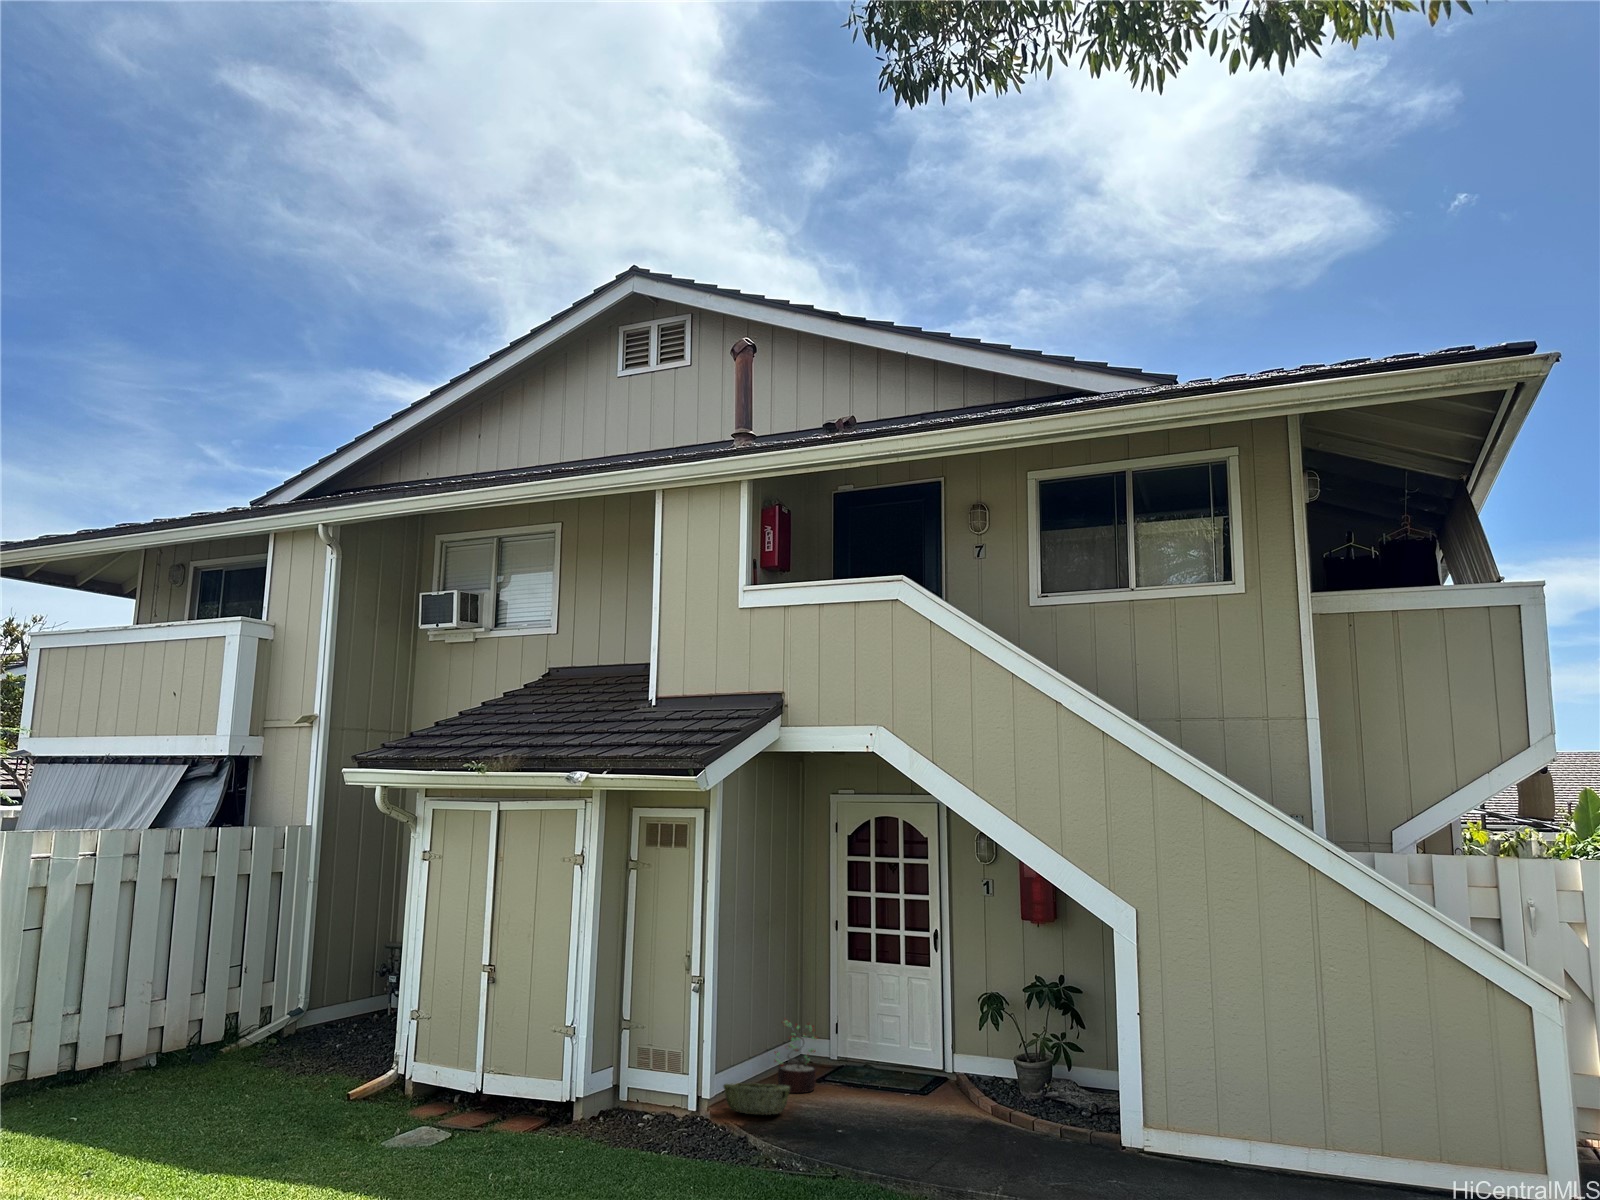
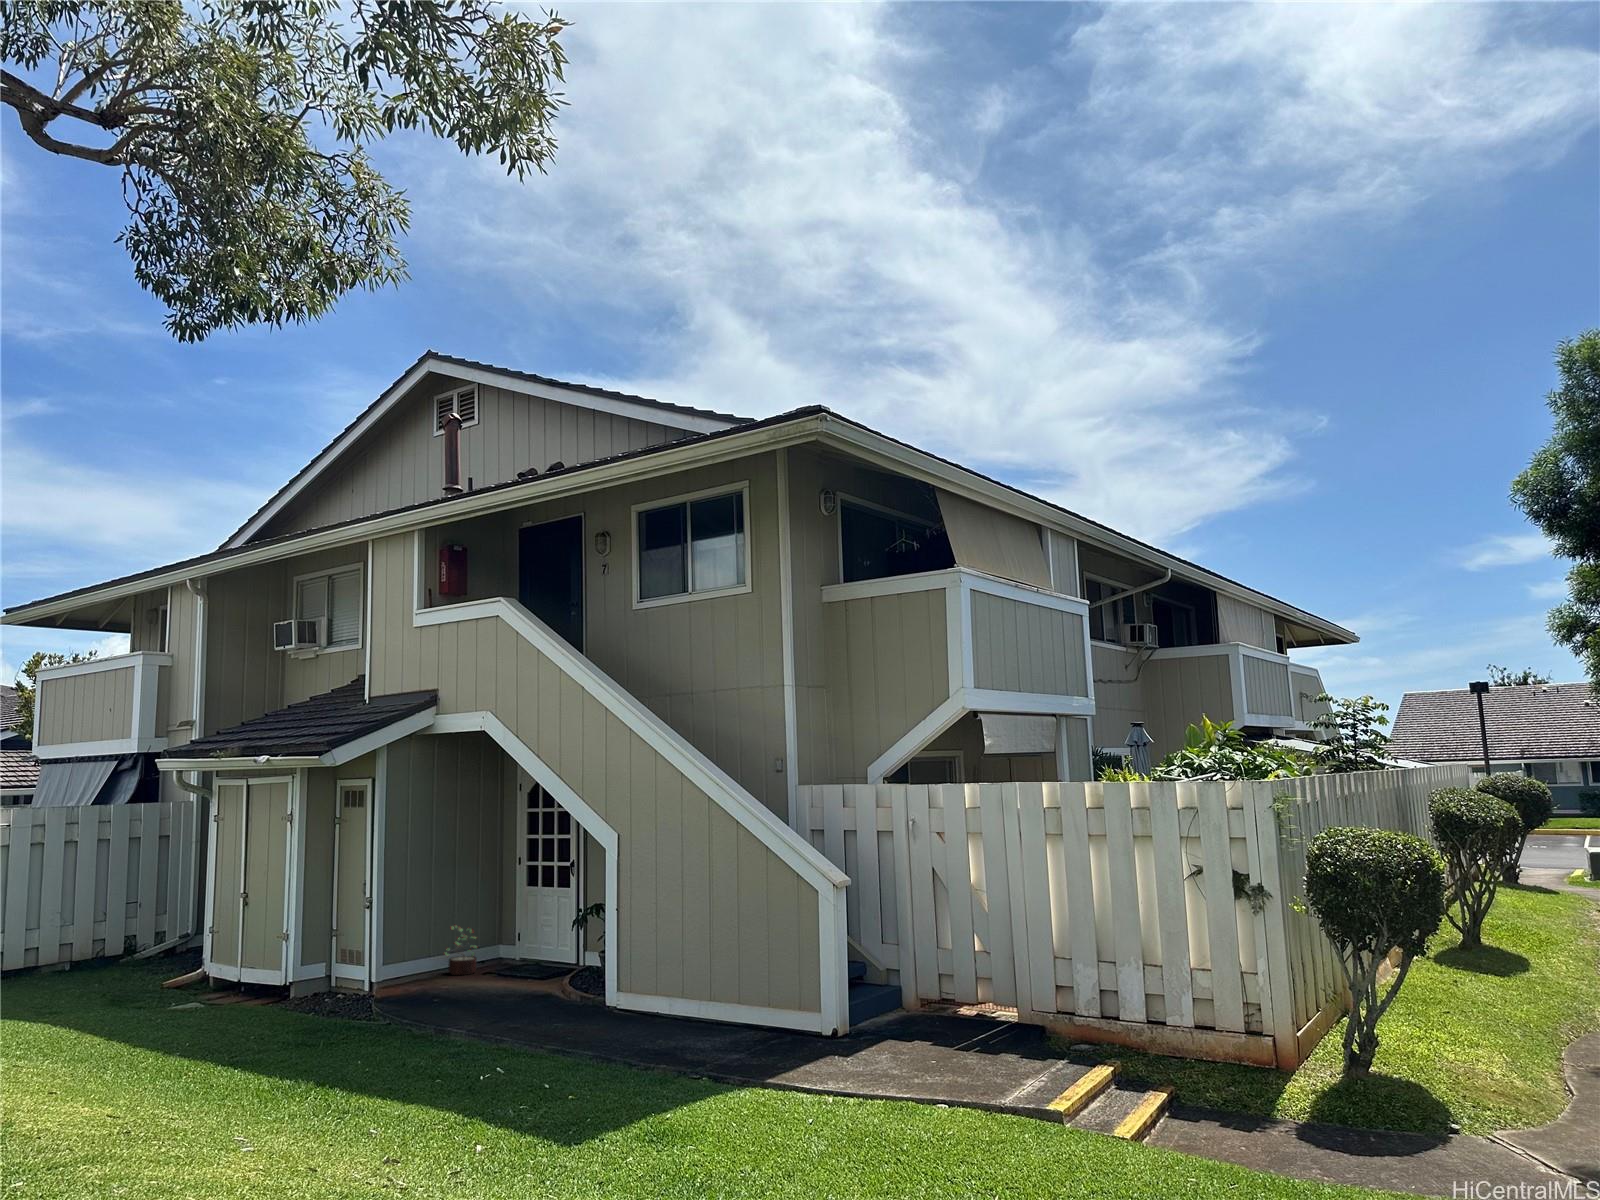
woven basket: present [723,1083,790,1115] -> none [381,966,428,986]

